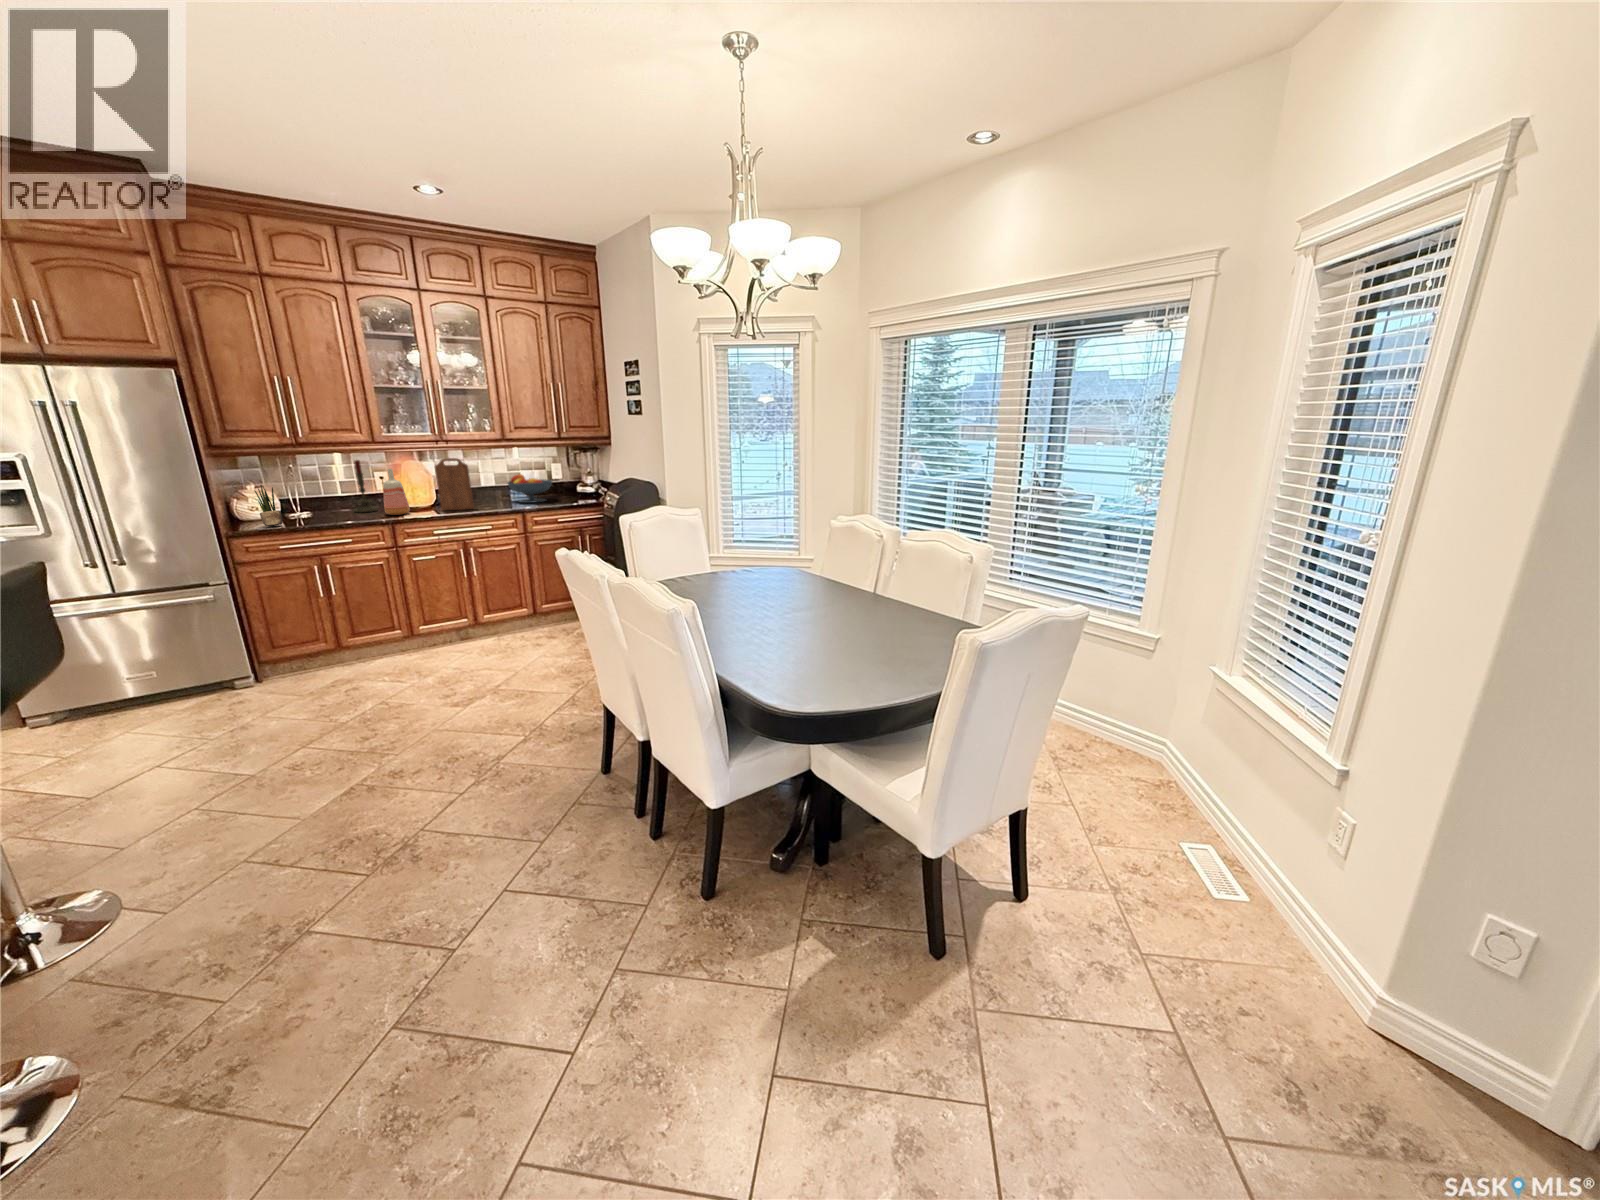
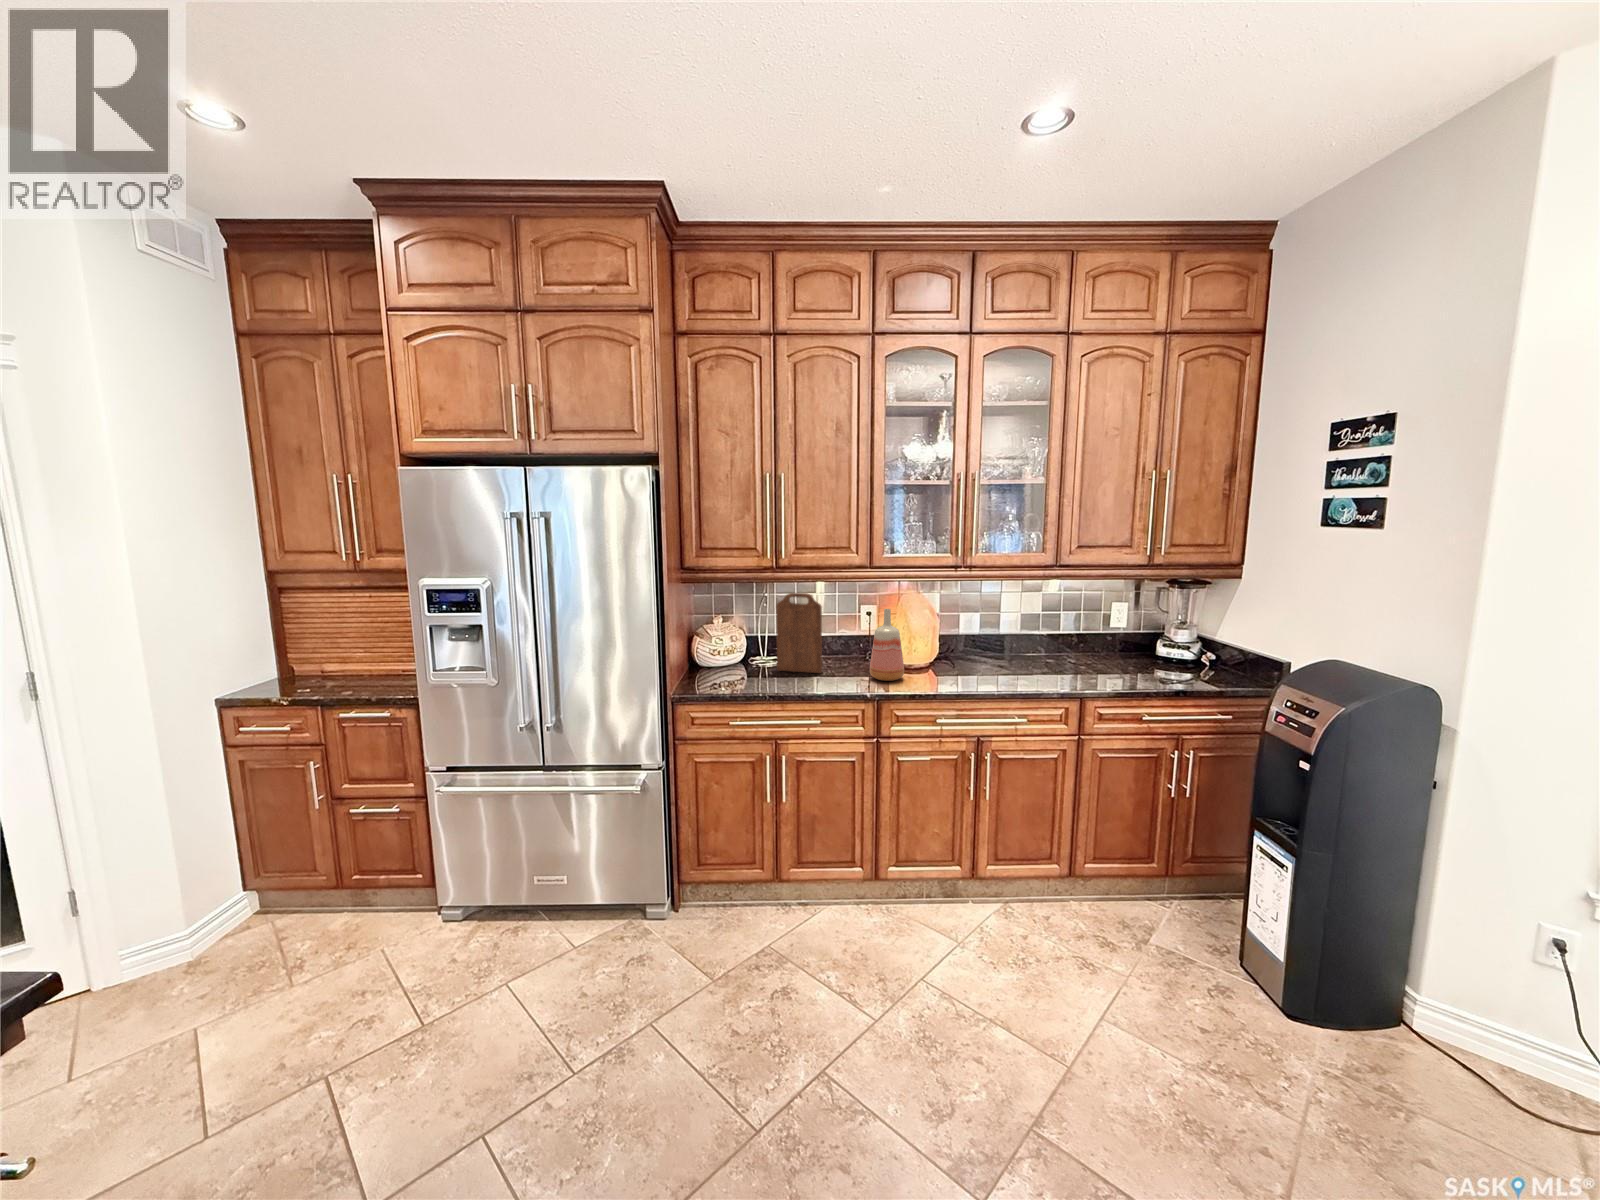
cutting board: present [435,458,474,510] -> present [776,593,822,673]
candle: present [354,460,378,512] -> none [830,587,859,666]
fruit bowl: present [507,474,552,503] -> none [1049,622,1131,676]
potted plant: present [255,485,282,526] -> none [718,625,743,684]

